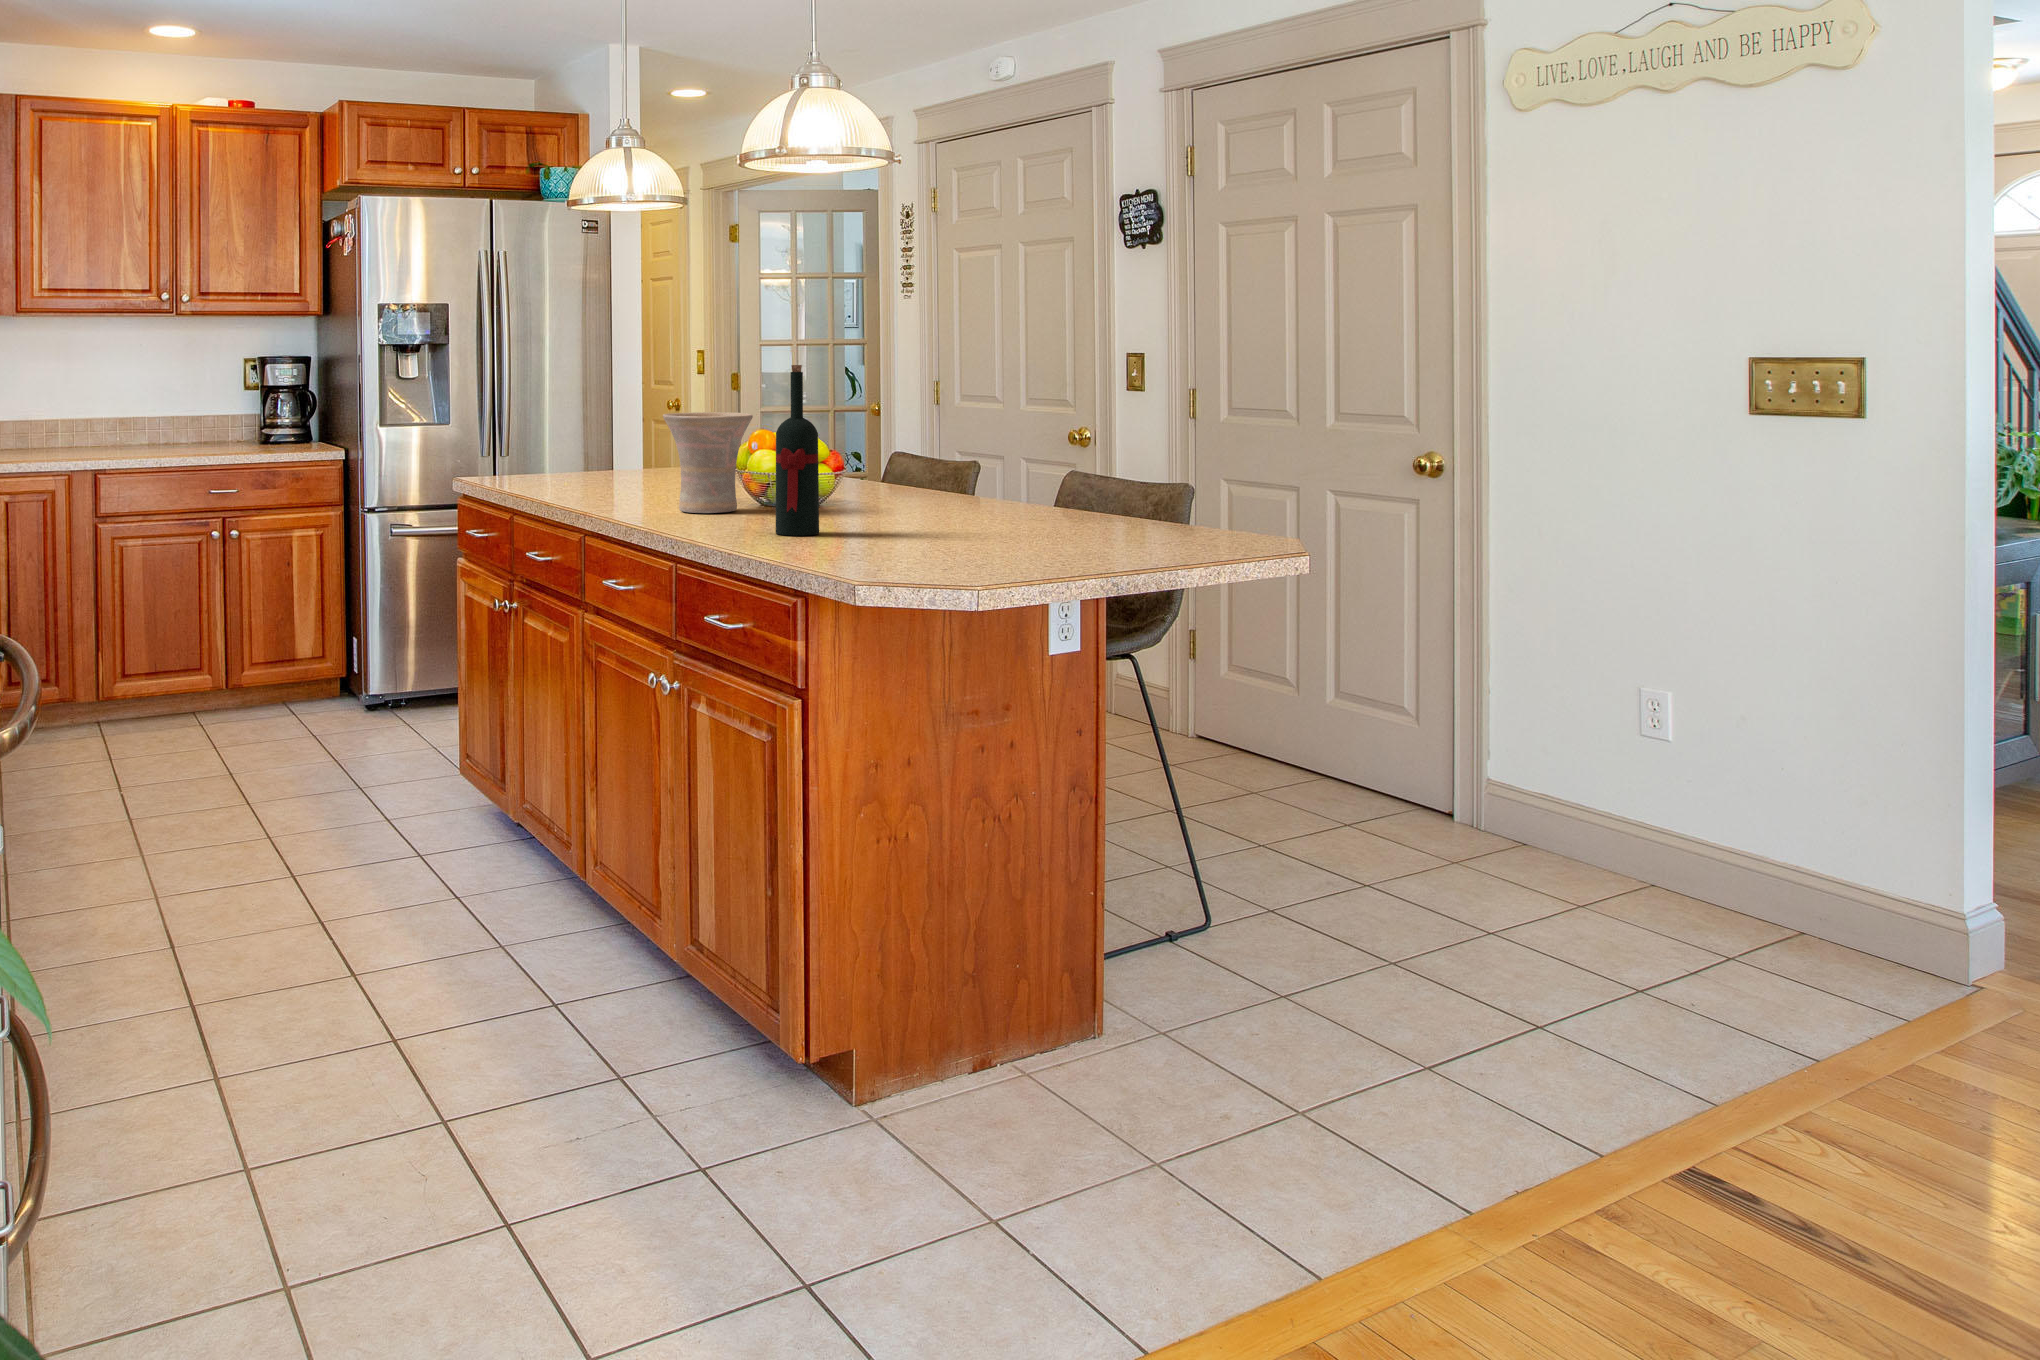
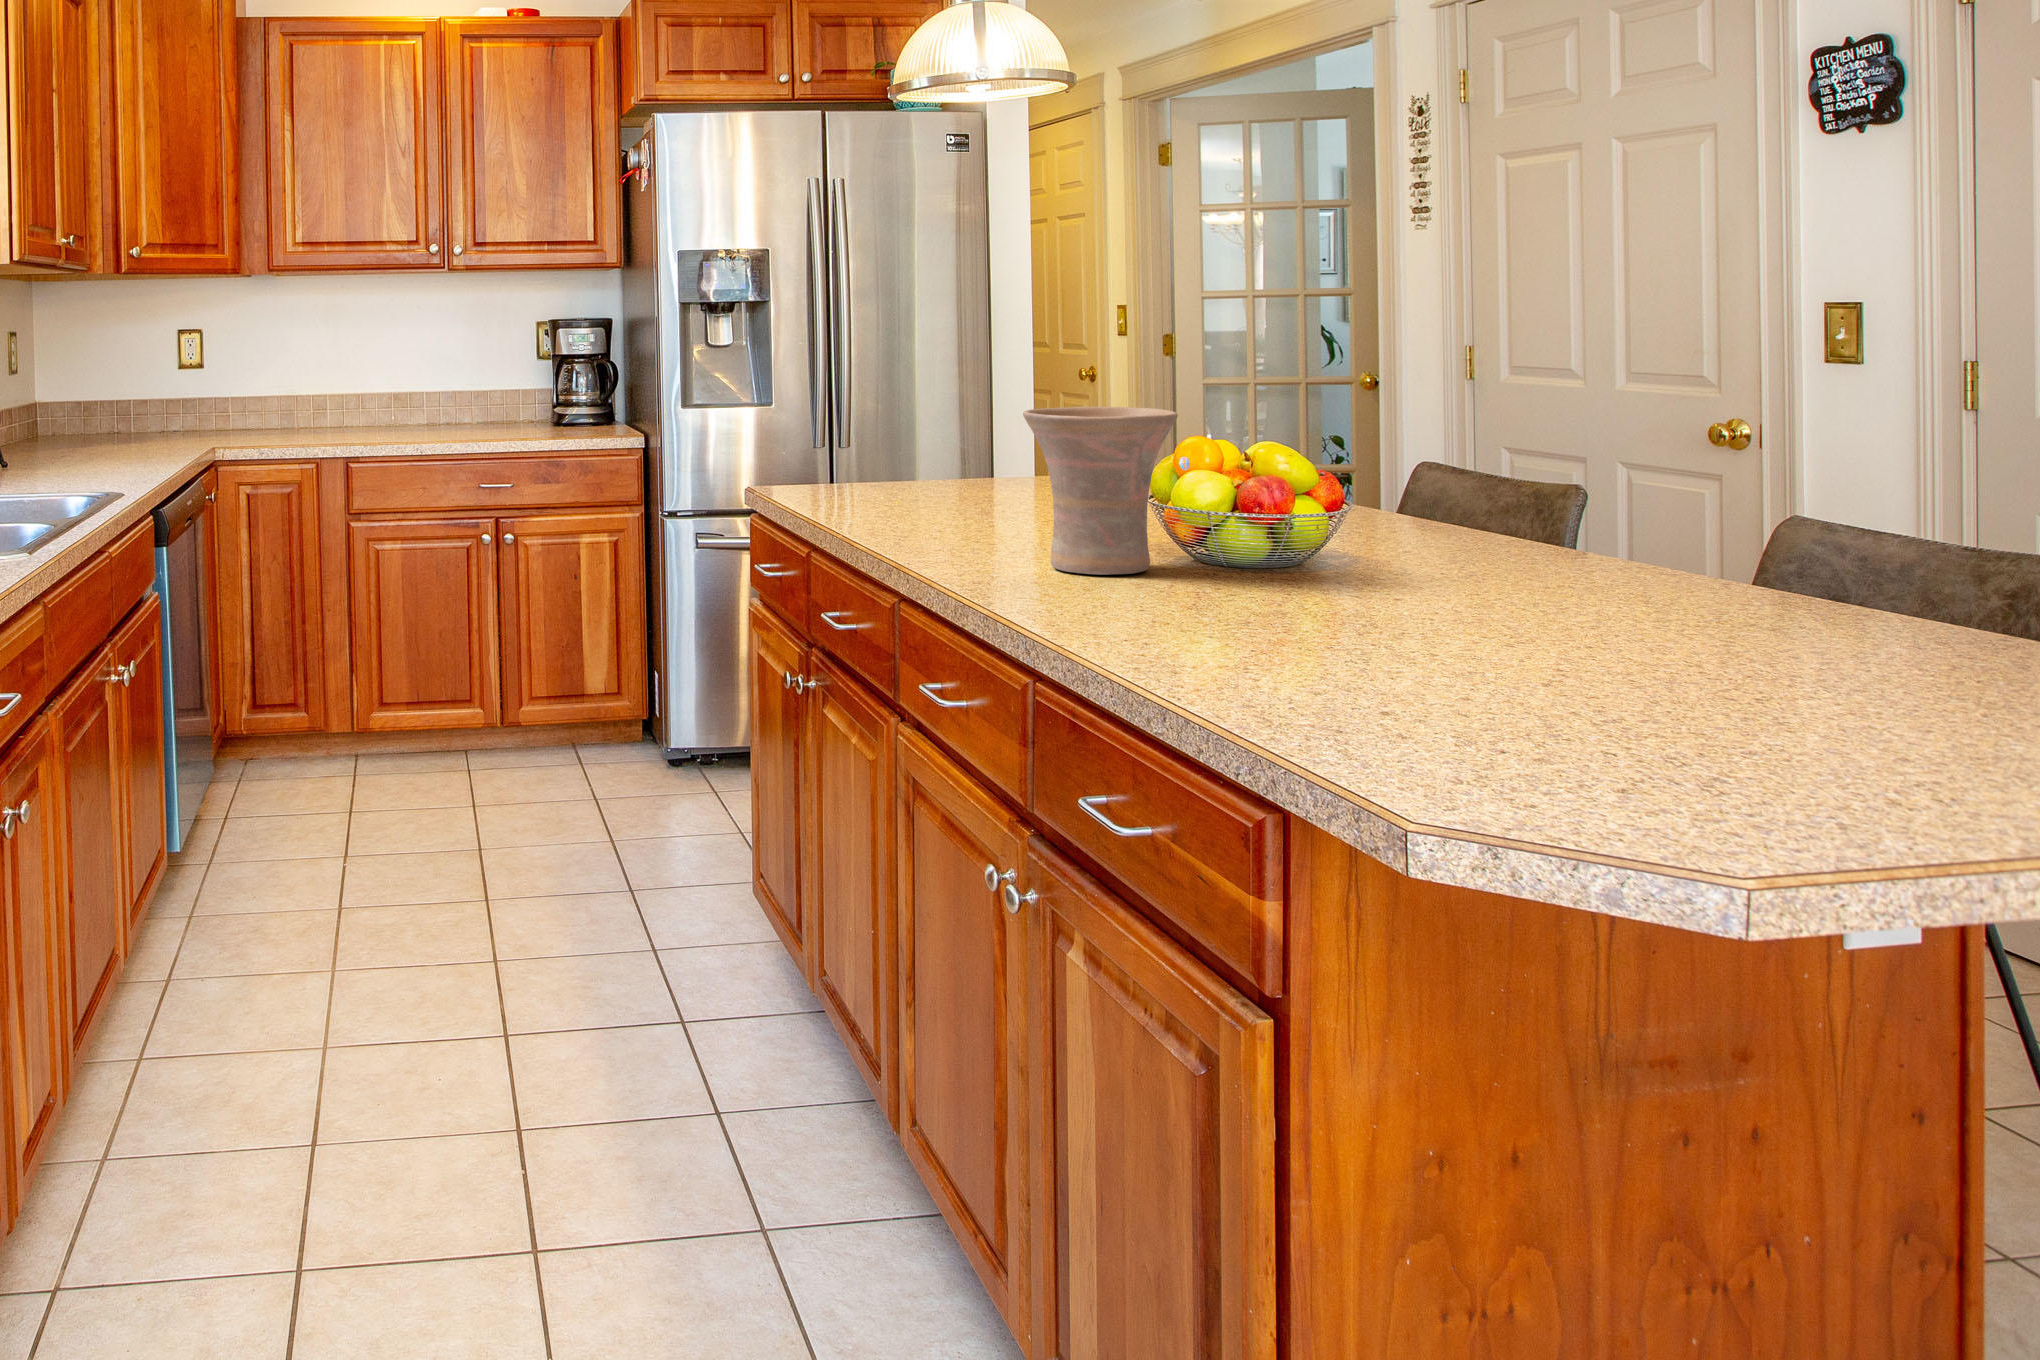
wine bottle: present [776,365,819,536] -> none [1218,332,1304,647]

